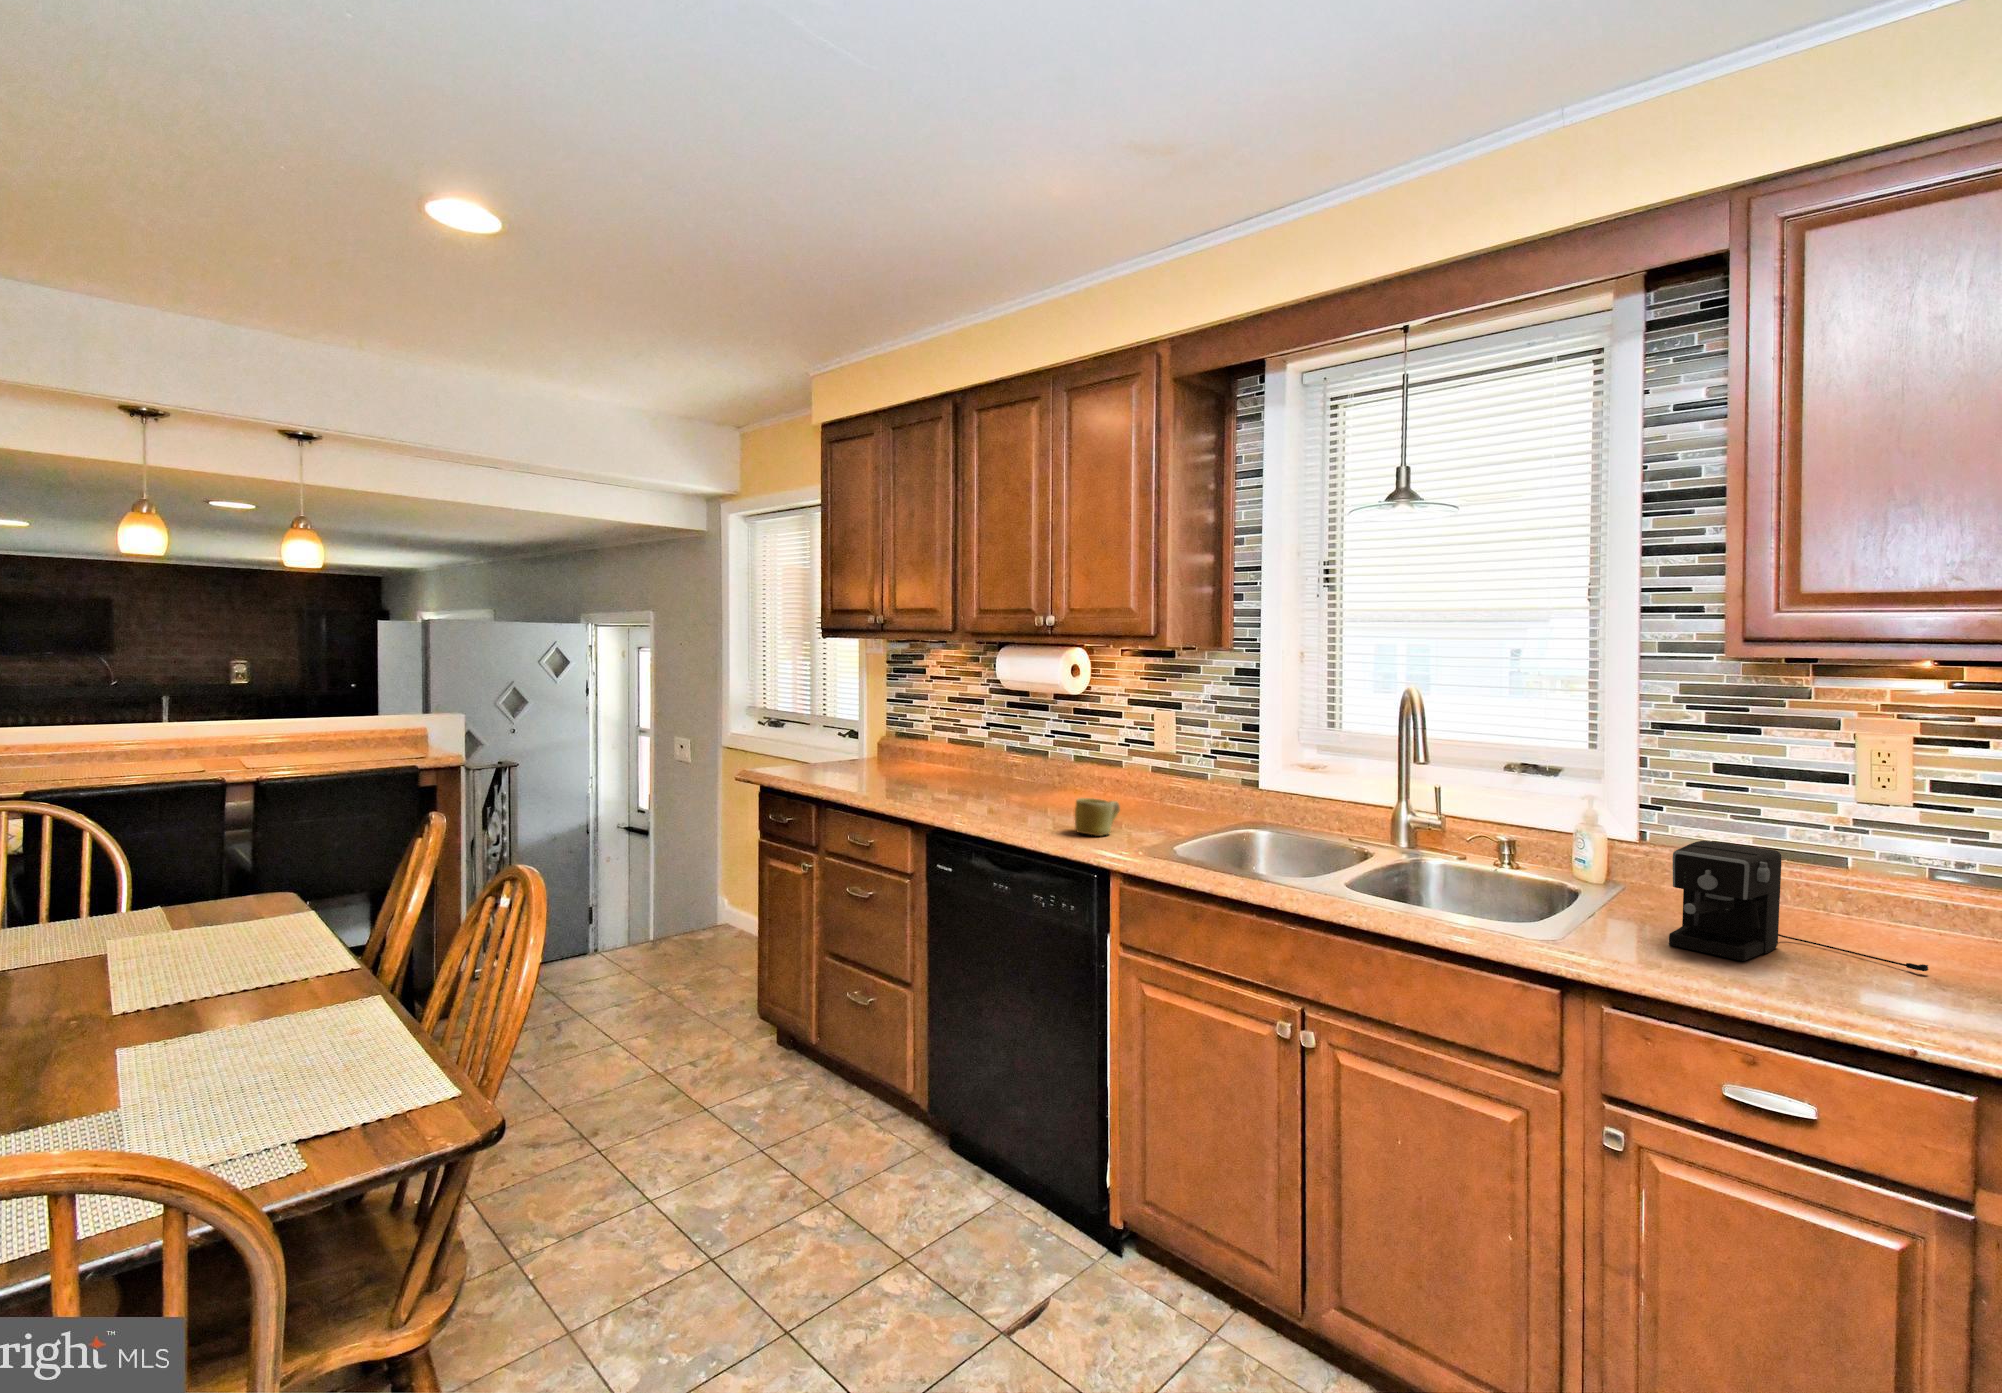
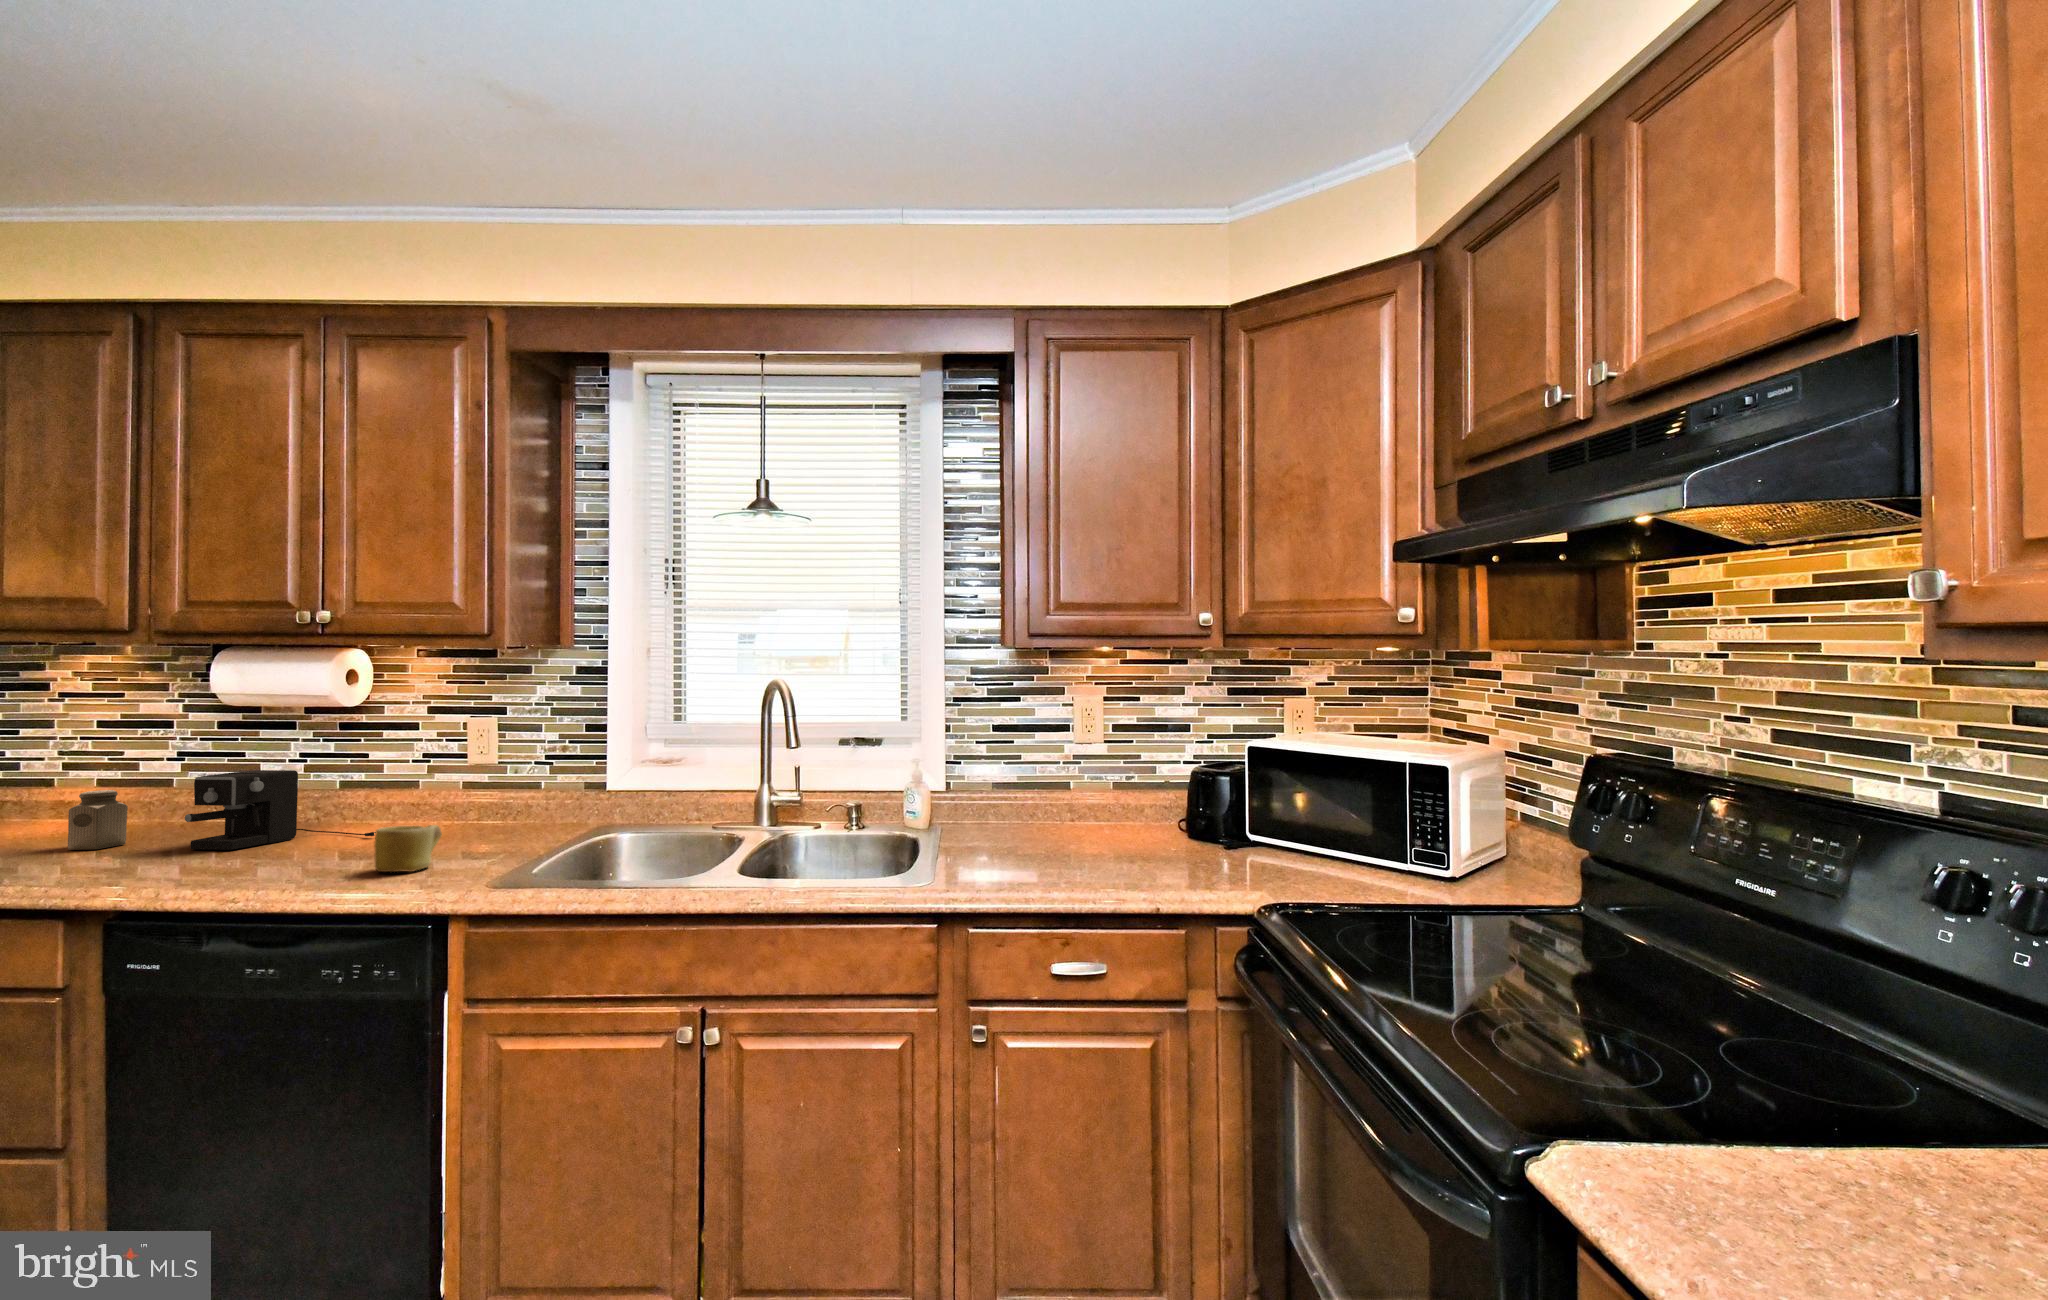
salt shaker: none [930,747,957,786] -> present [68,790,128,850]
coffee maker: present [1669,840,1929,971] -> present [185,770,376,850]

